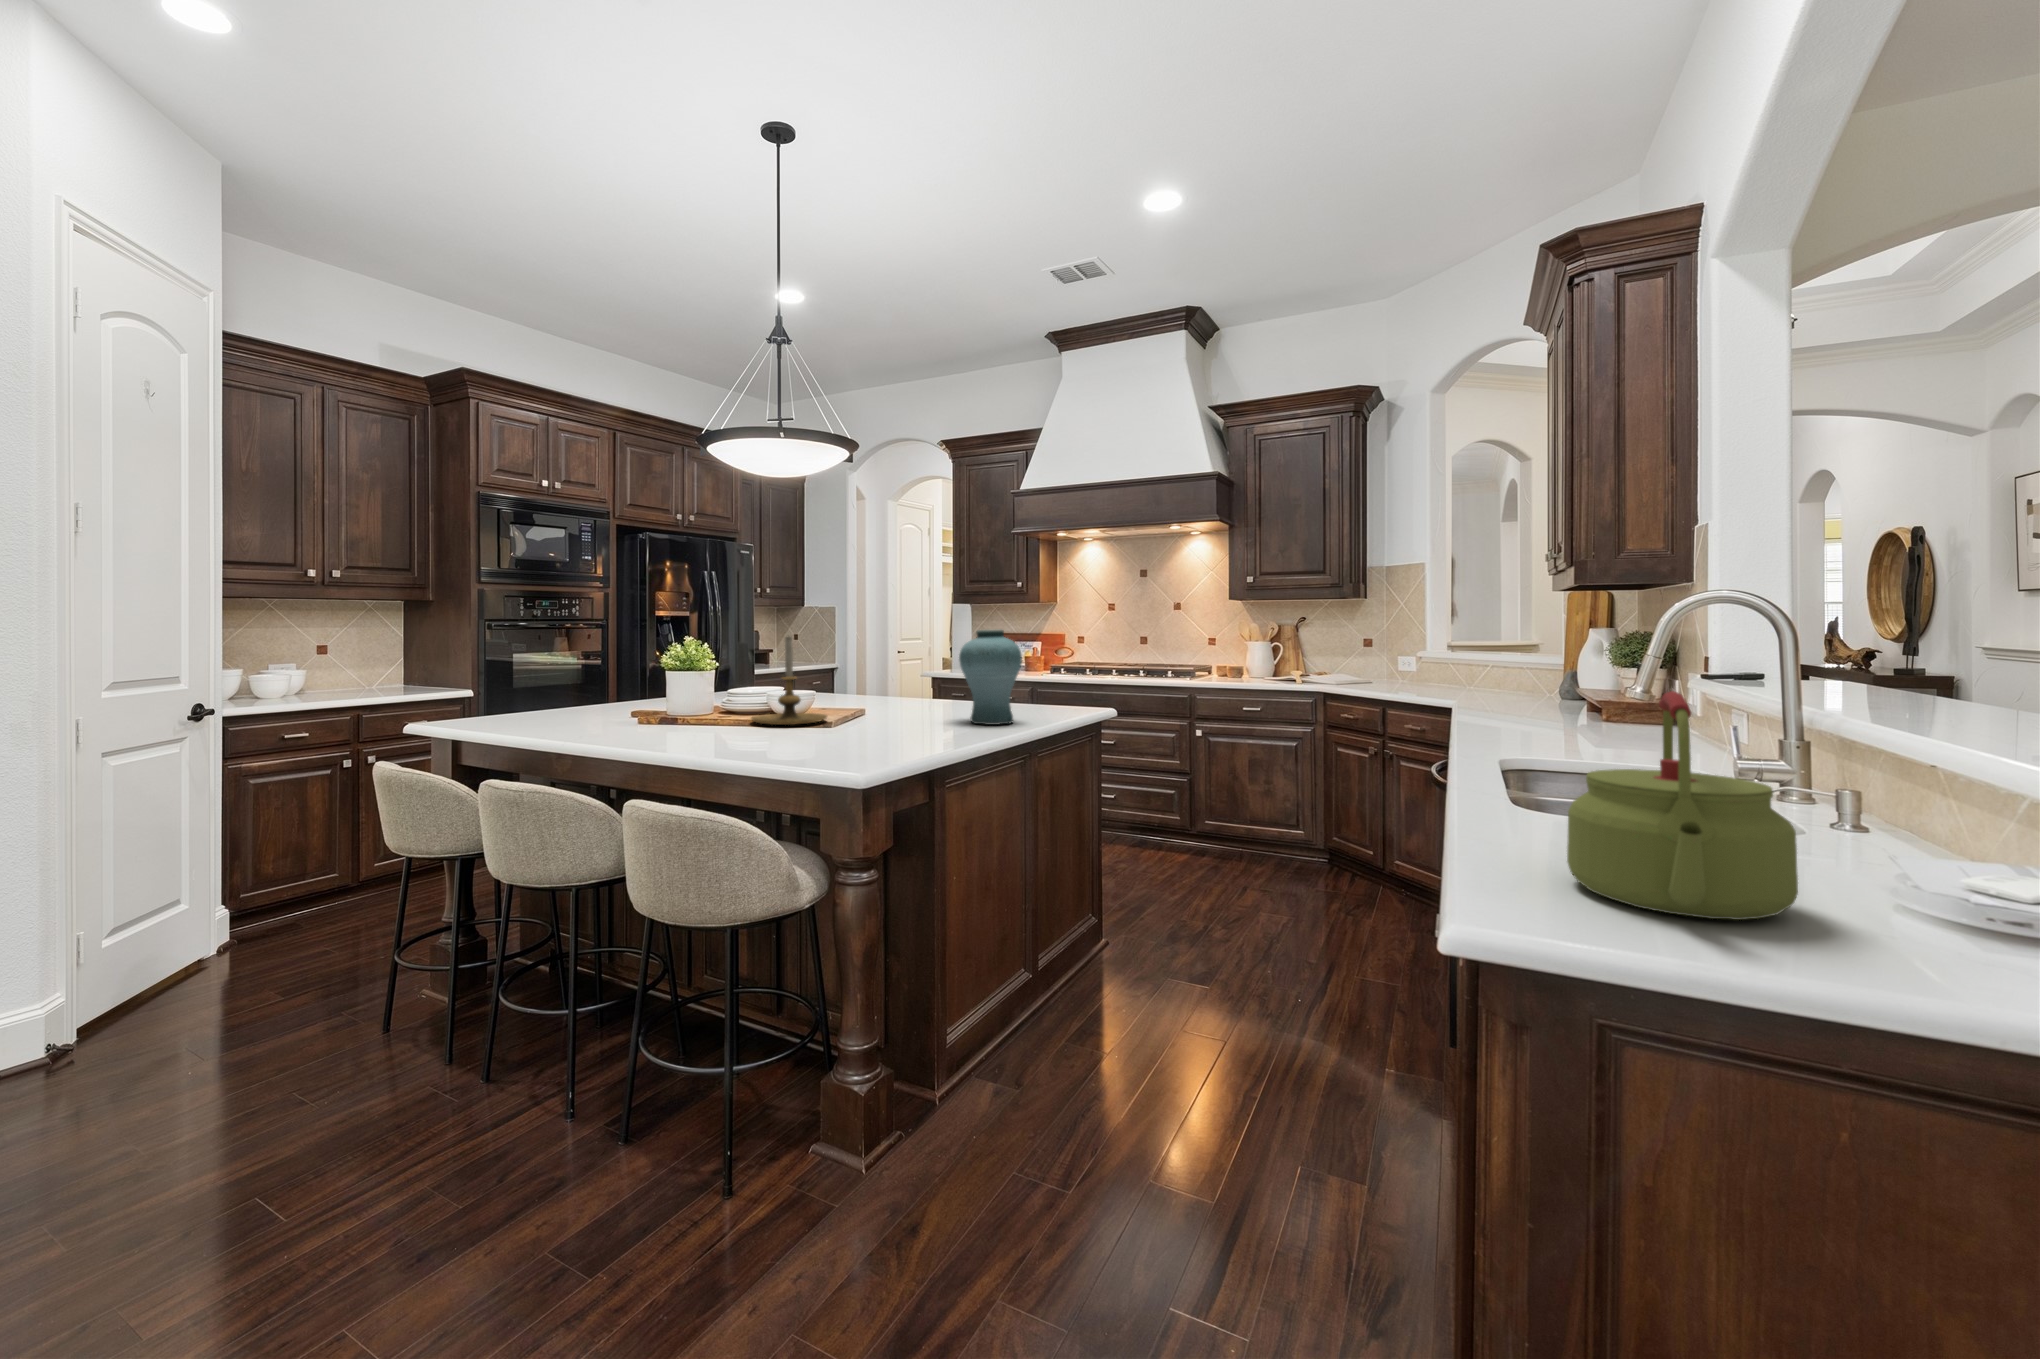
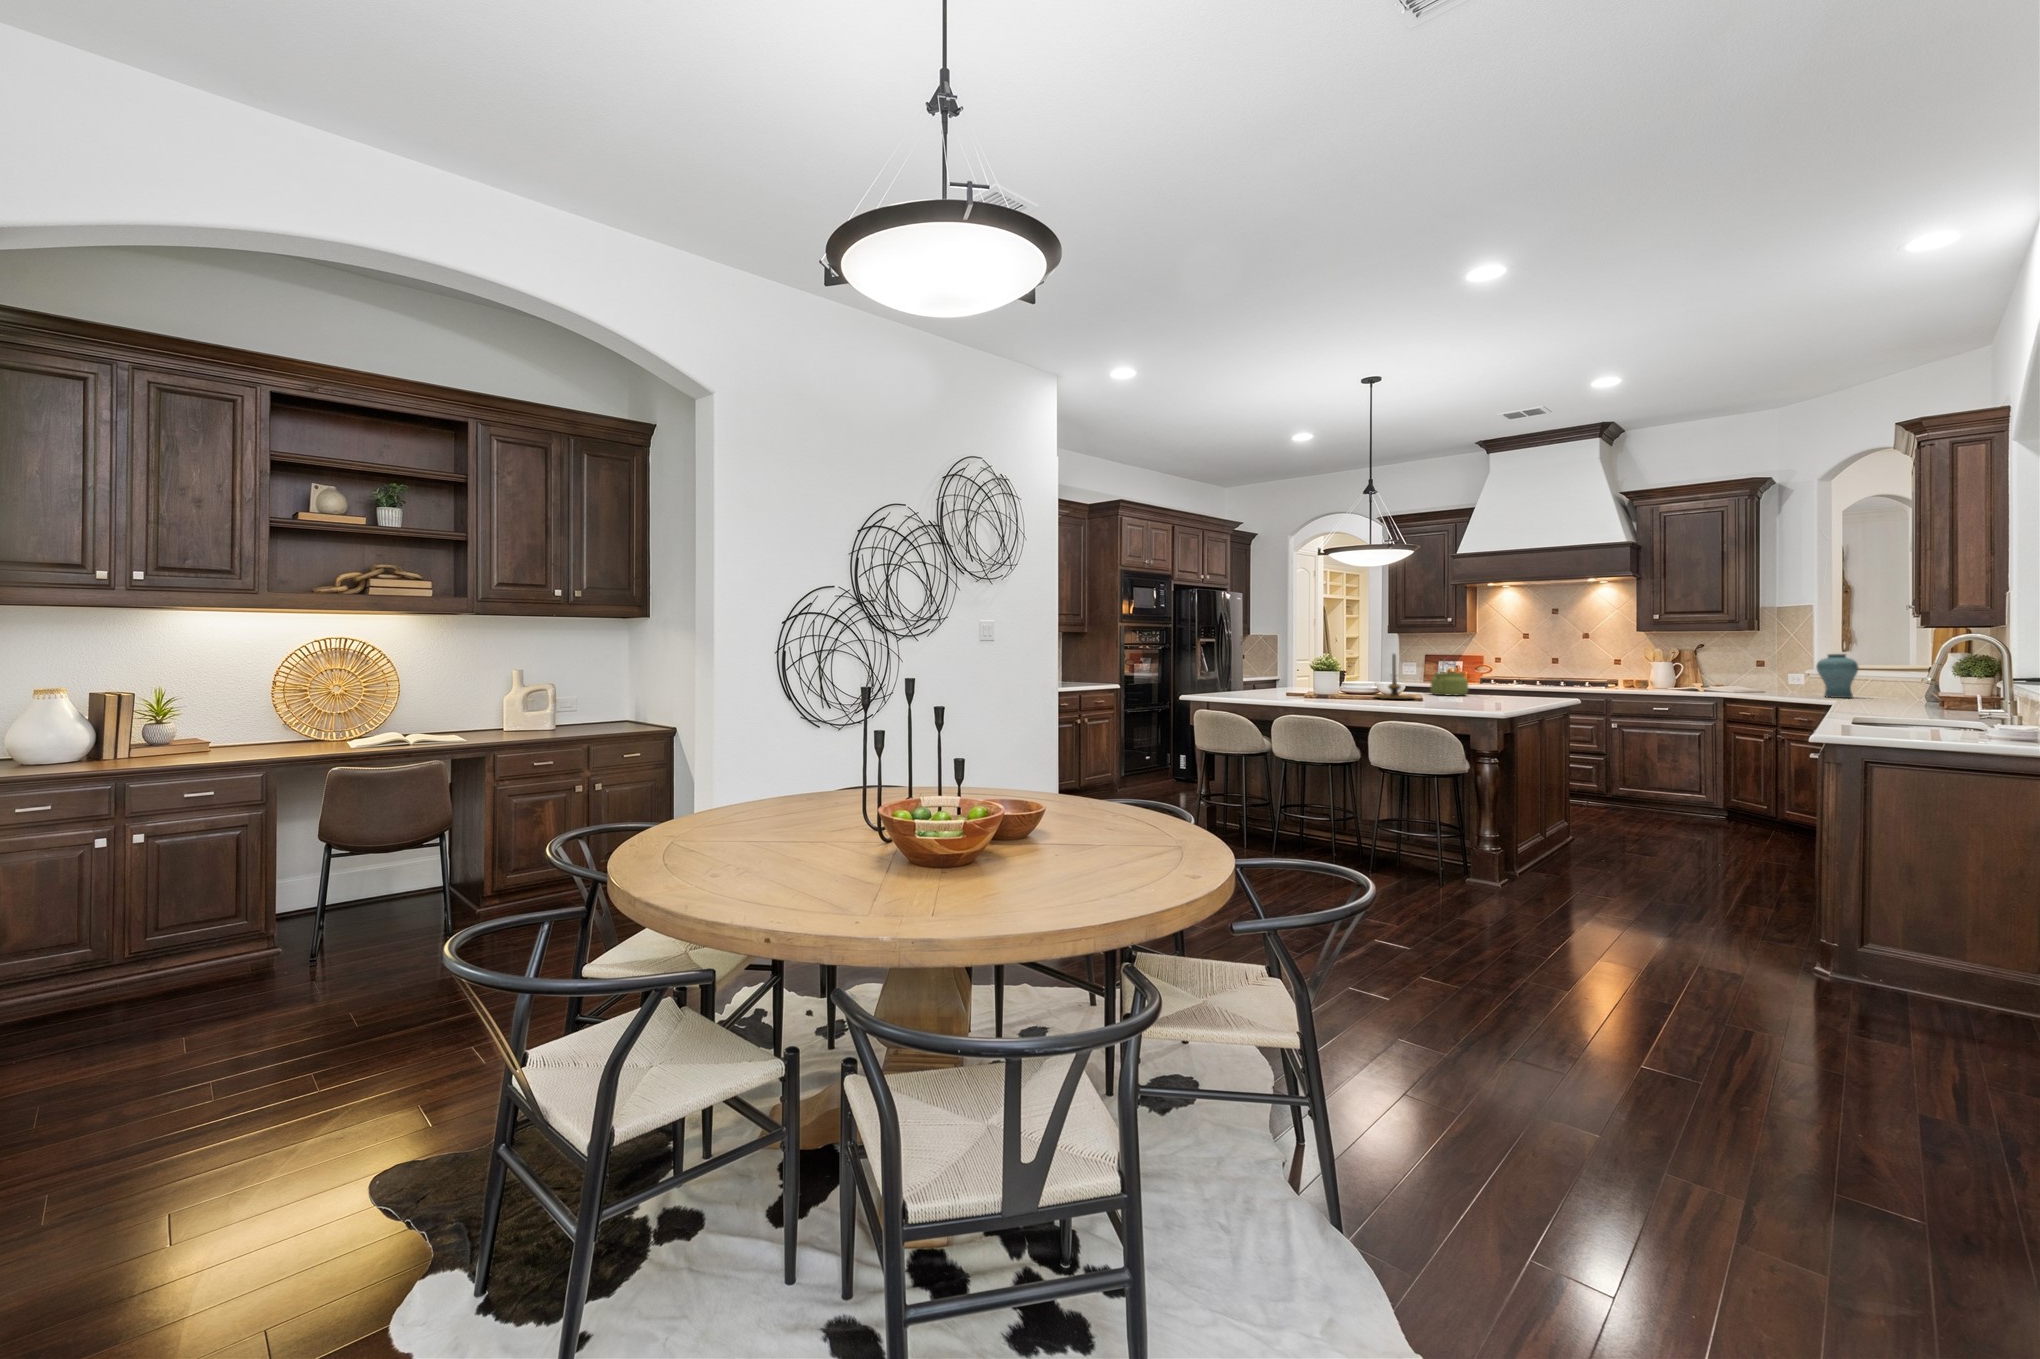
vase: present [959,630,1022,725] -> present [1816,654,1858,698]
kettle: present [1567,691,1798,920] -> present [1431,657,1468,695]

